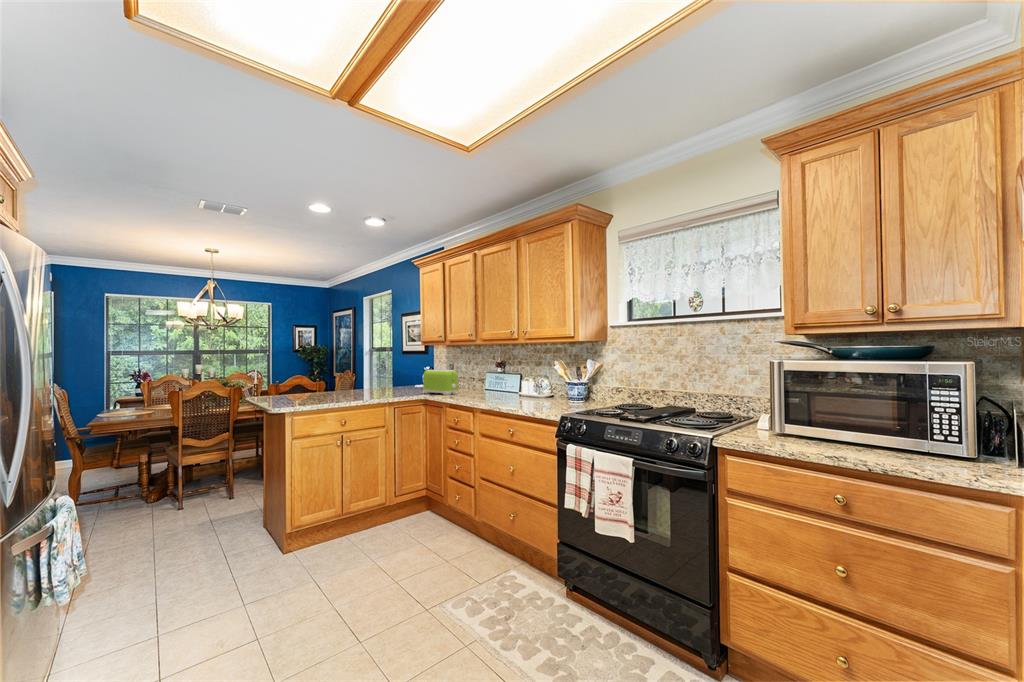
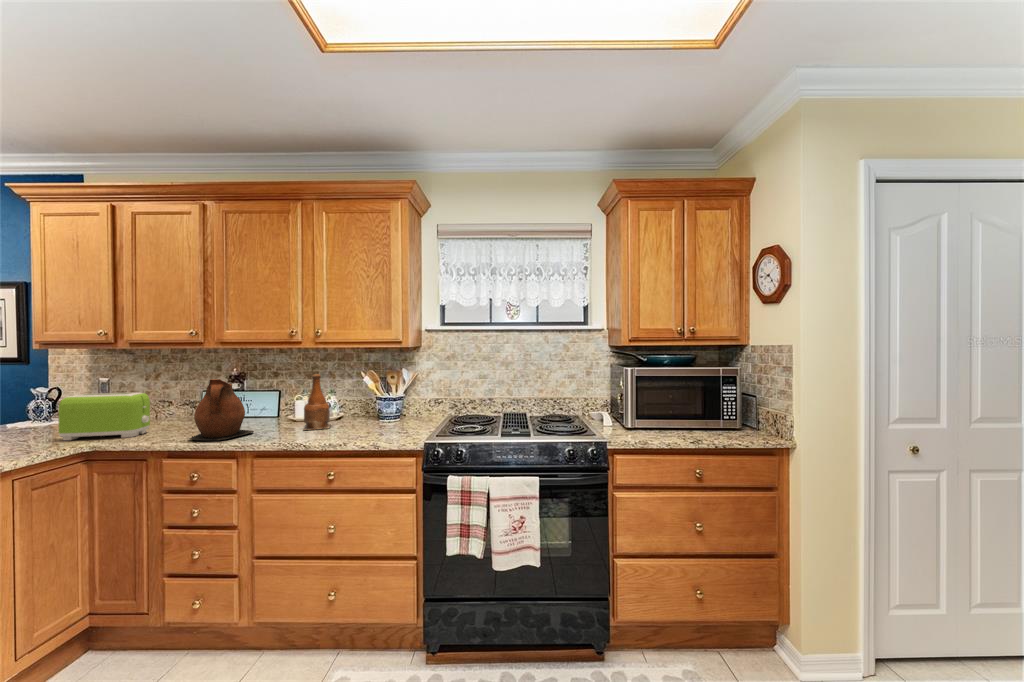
ceramic pitcher: none [459,362,493,400] -> present [189,379,254,441]
bottle: none [515,362,539,402] -> present [303,374,330,430]

